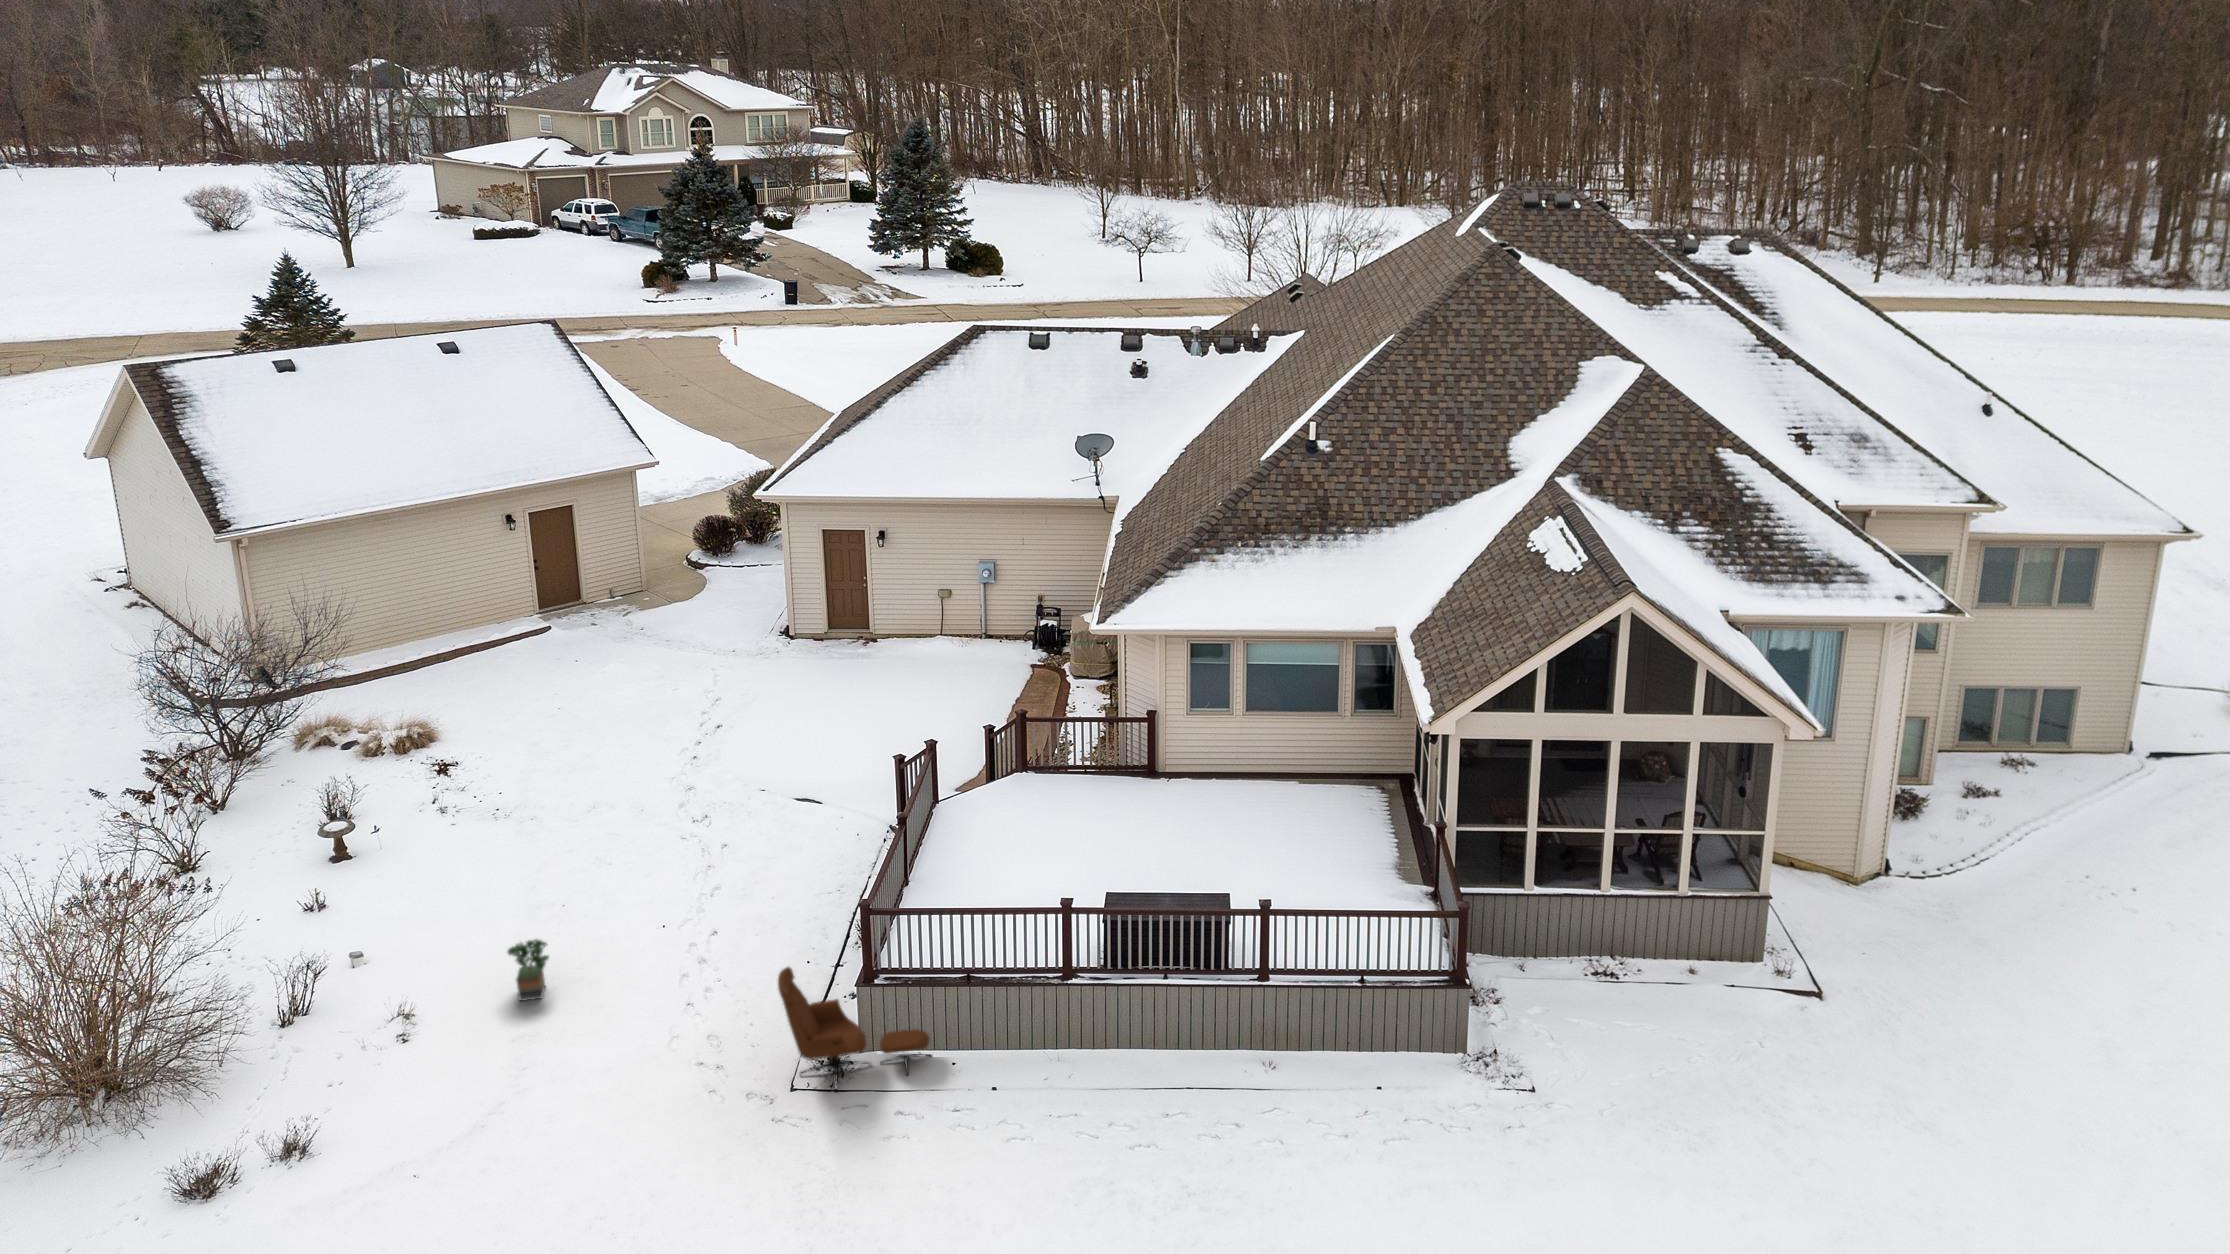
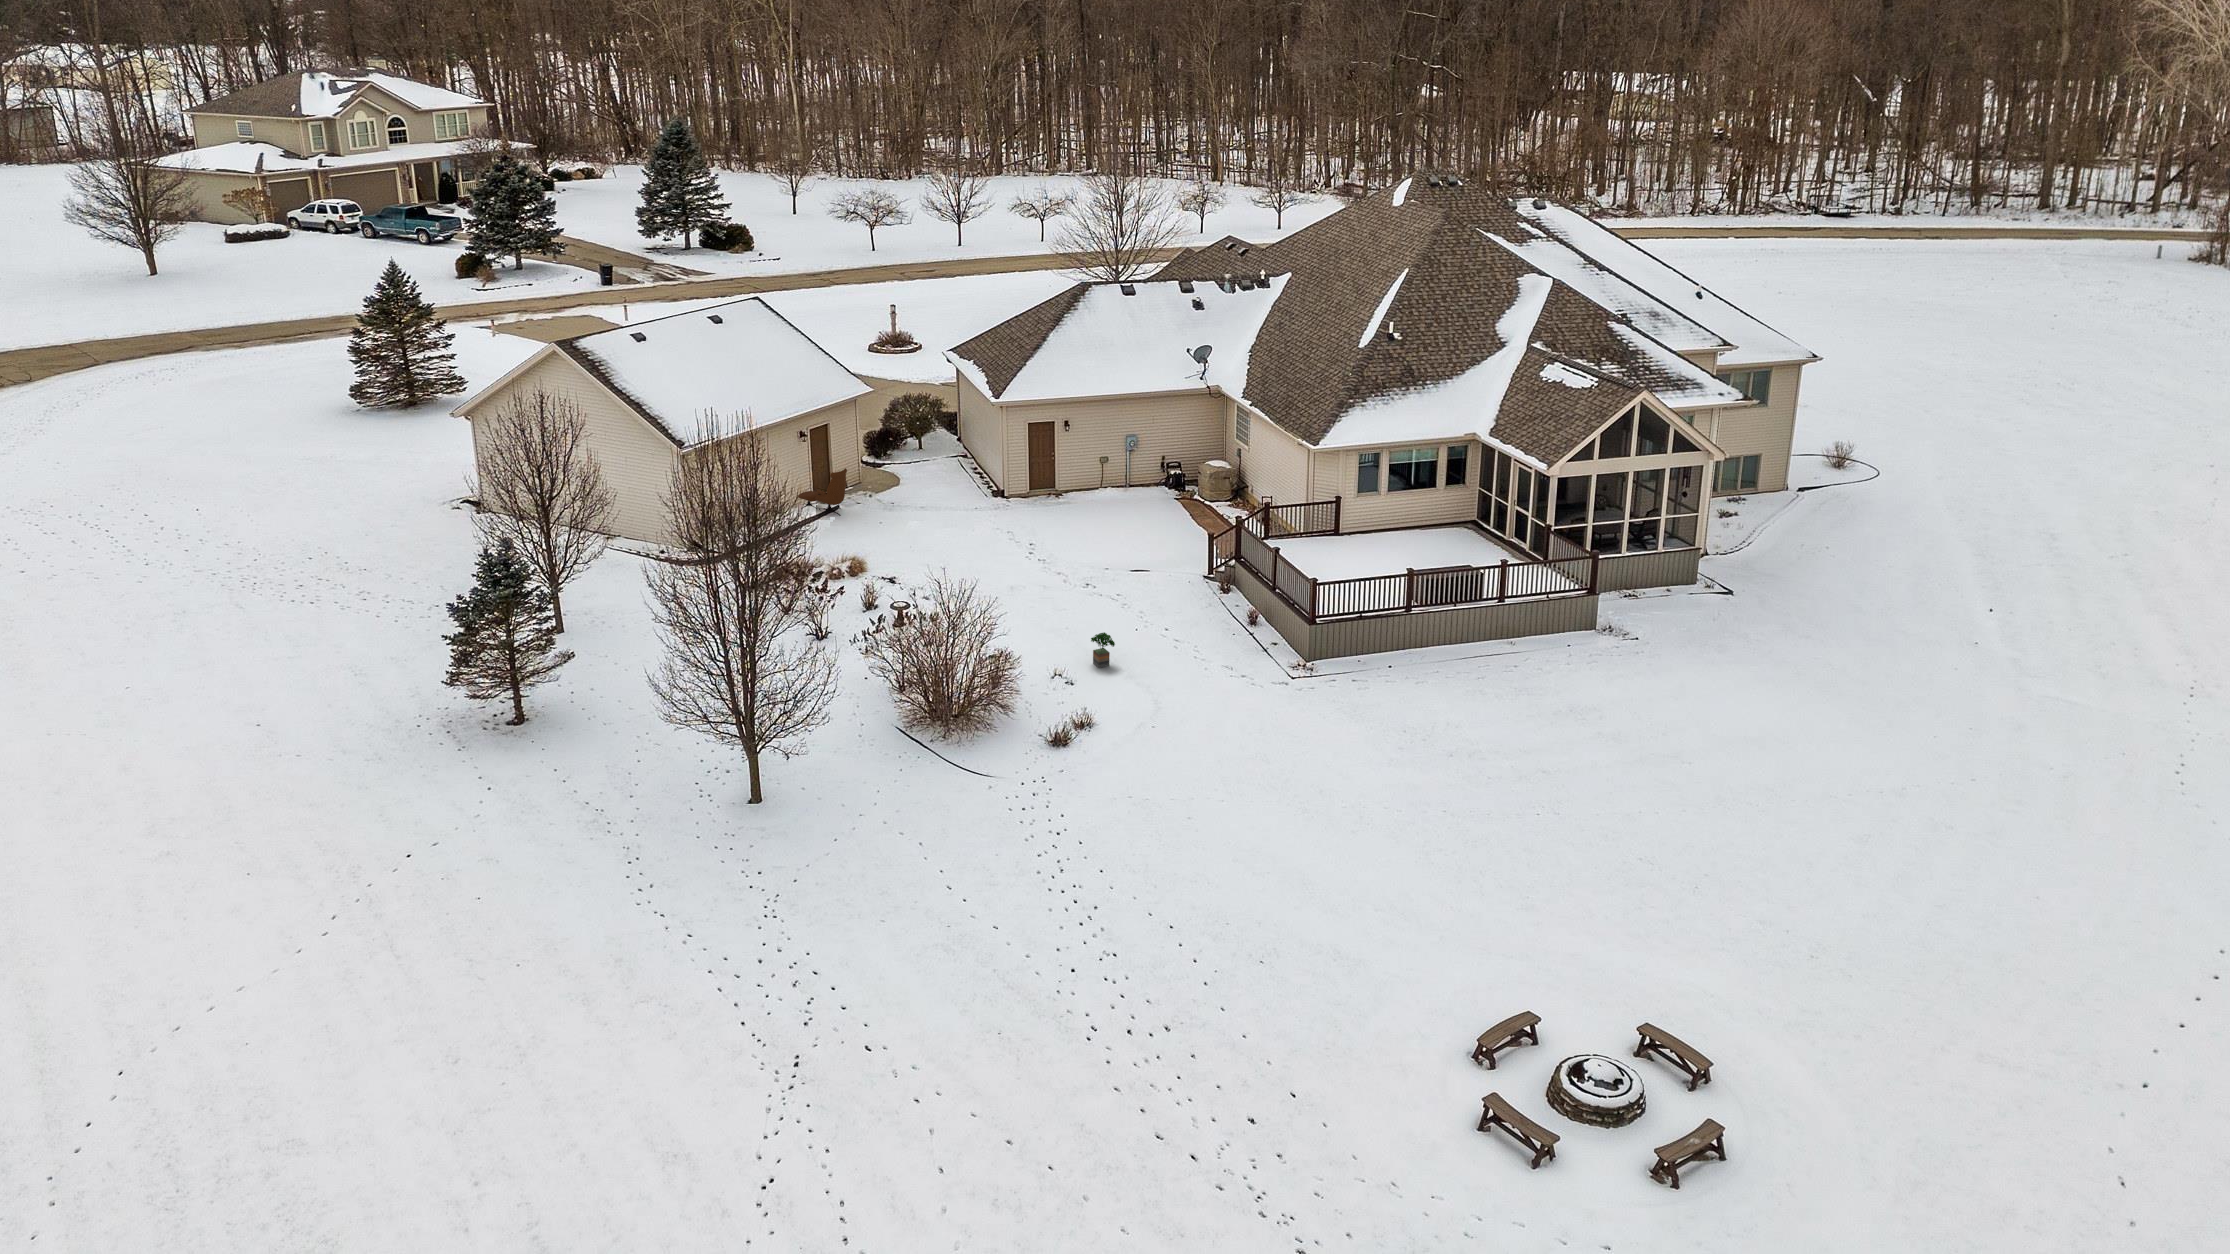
lounge chair: present [778,967,930,1090] -> present [798,468,847,516]

